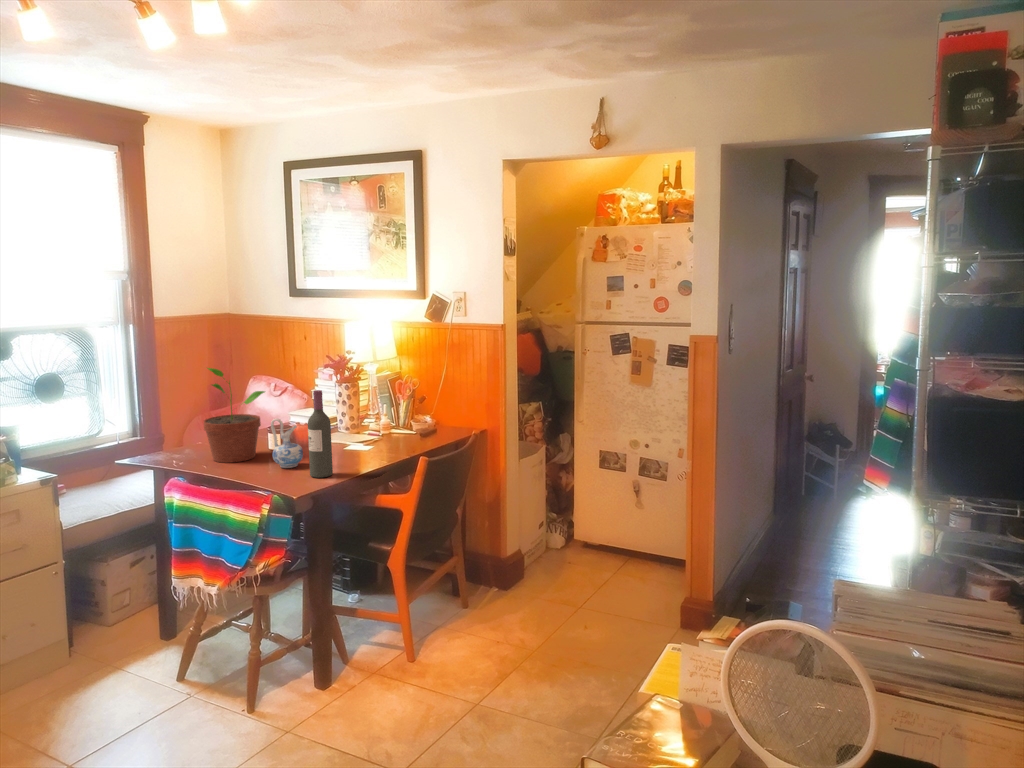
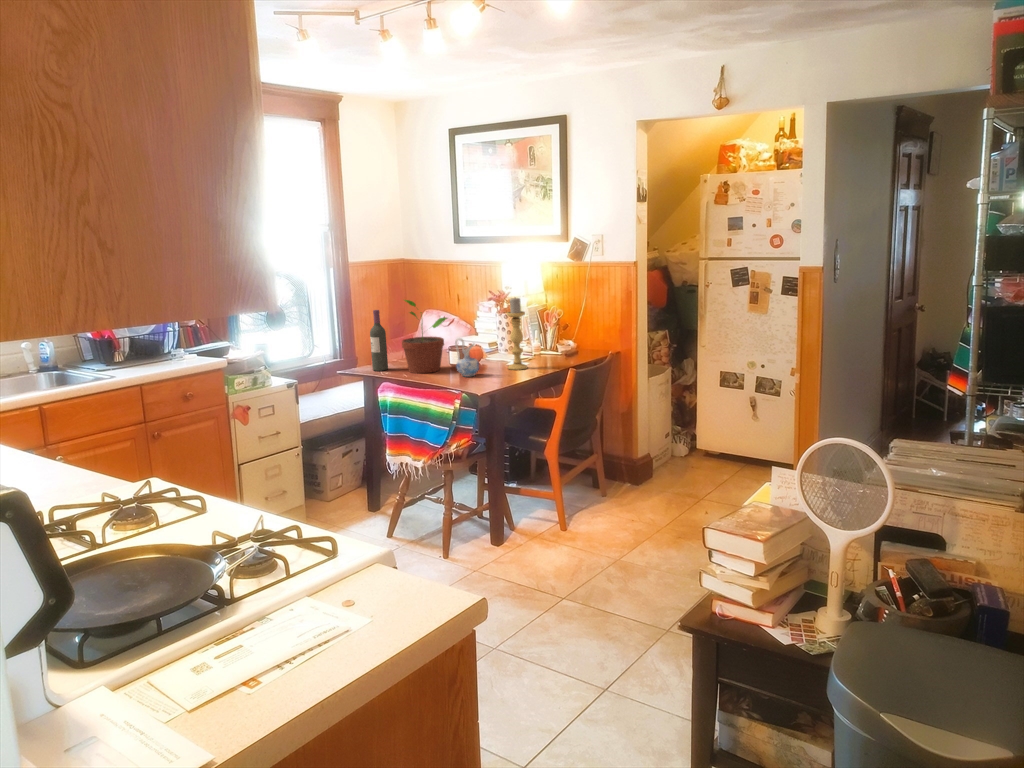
candle holder: none [341,366,368,457] -> present [507,298,527,370]
wine bottle: present [308,390,333,478] -> present [370,310,388,371]

